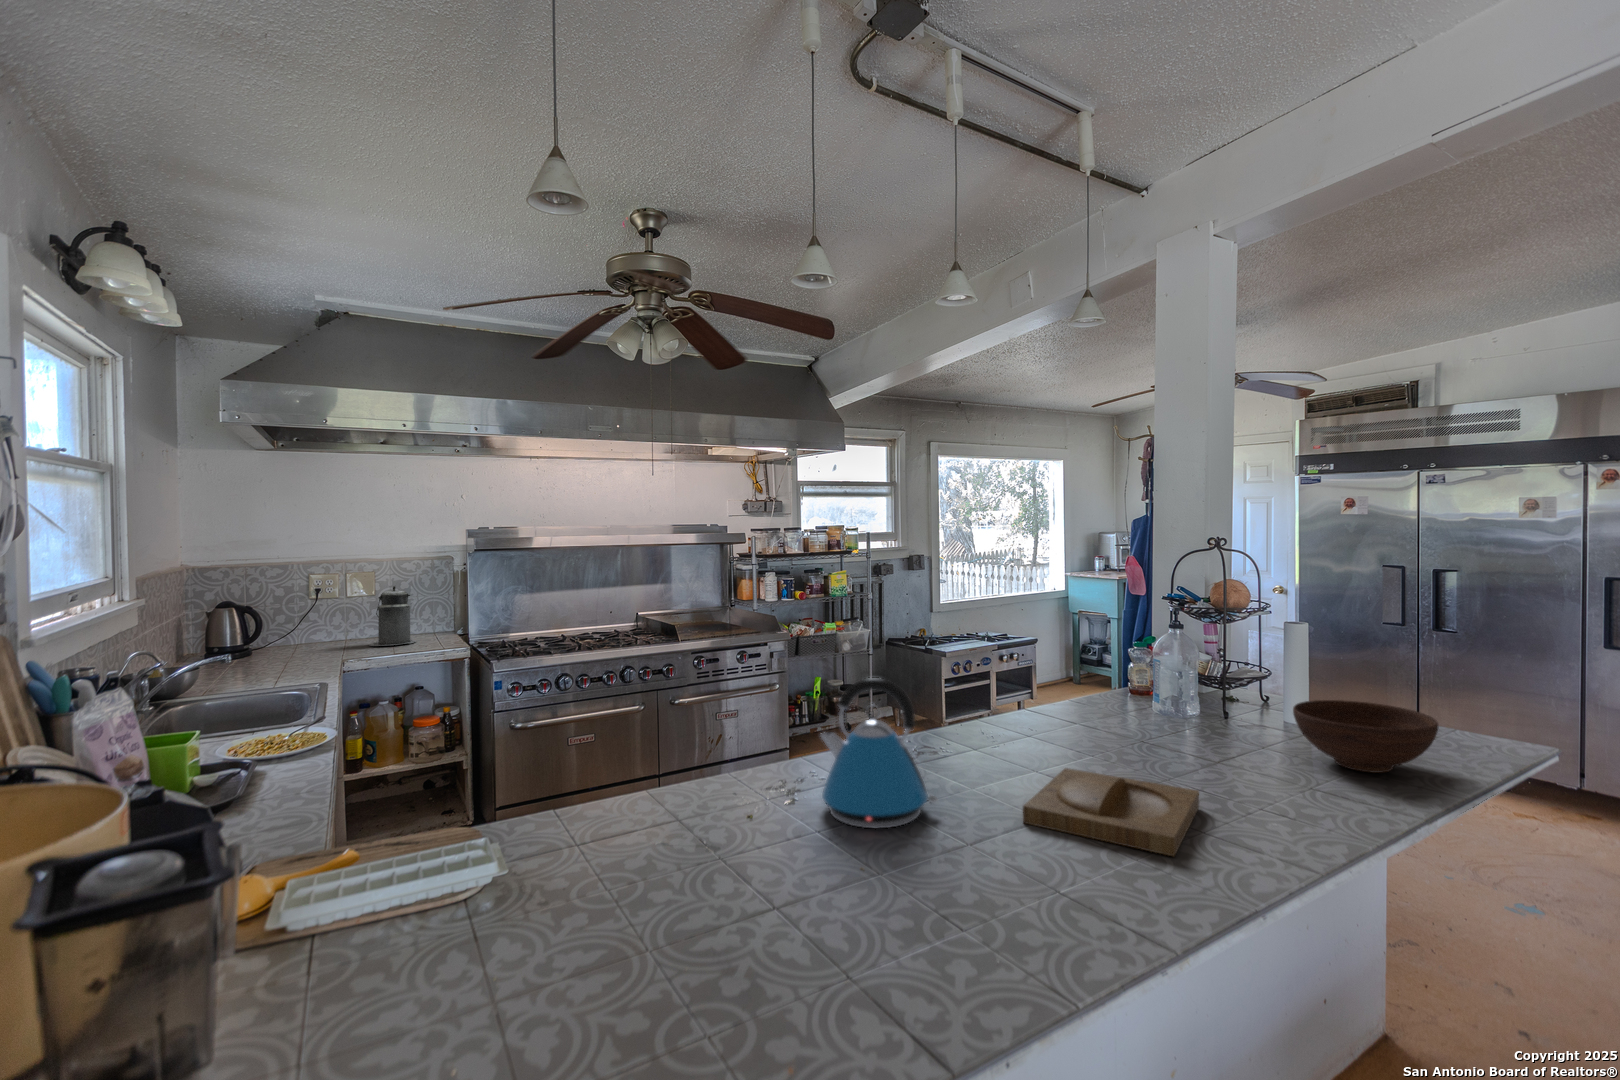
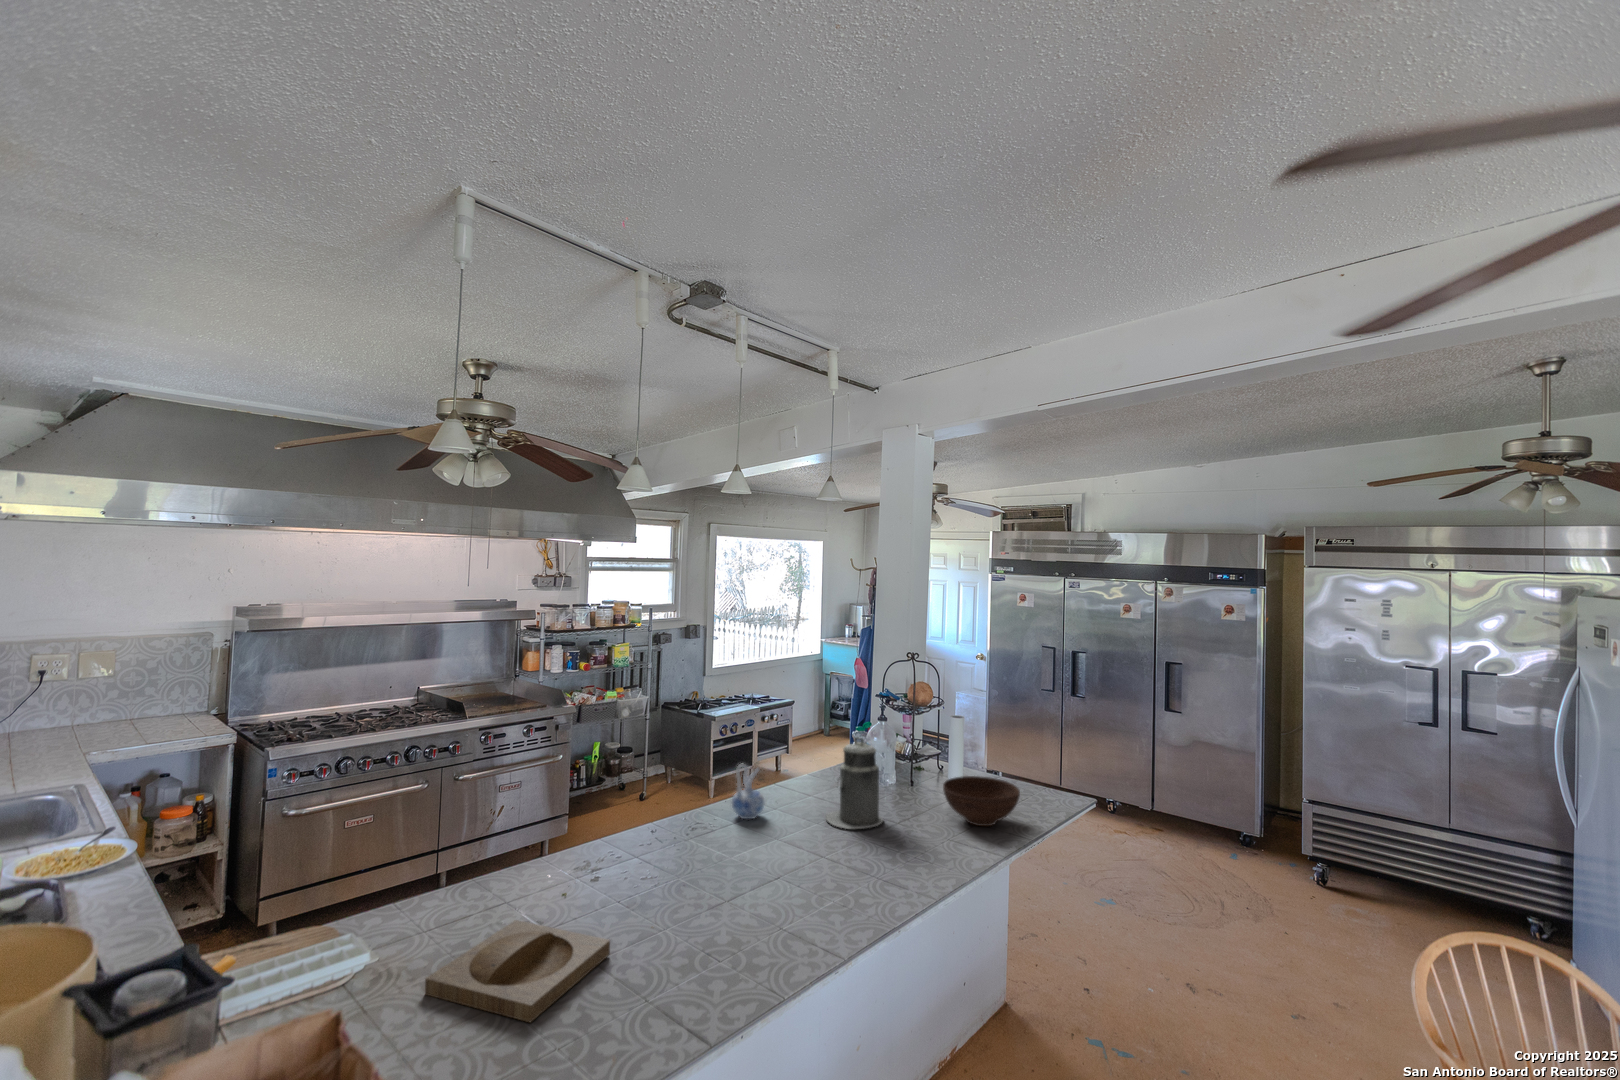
canister: present [369,586,416,646] -> present [826,737,883,829]
ceramic pitcher: none [971,670,1017,744] -> present [732,764,765,819]
kettle: present [821,678,937,828] -> none [620,785,704,896]
tray: present [1023,768,1199,857] -> present [425,920,610,1022]

